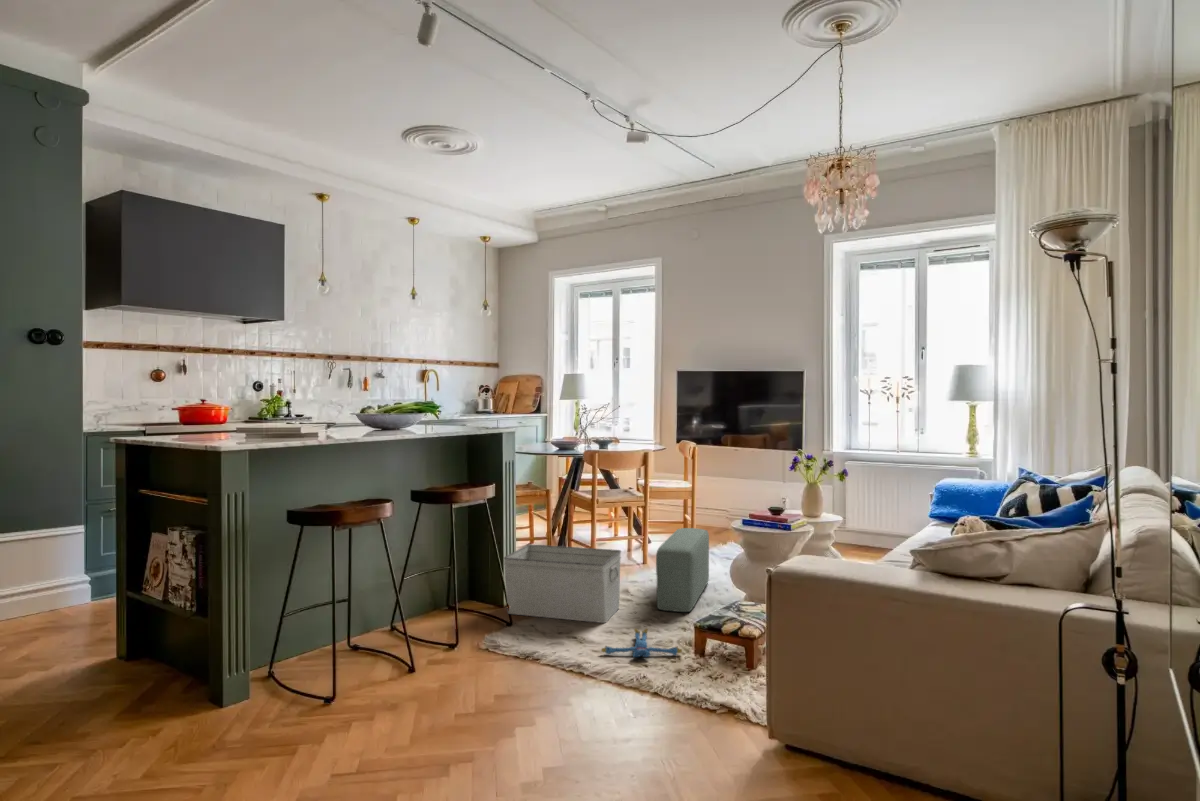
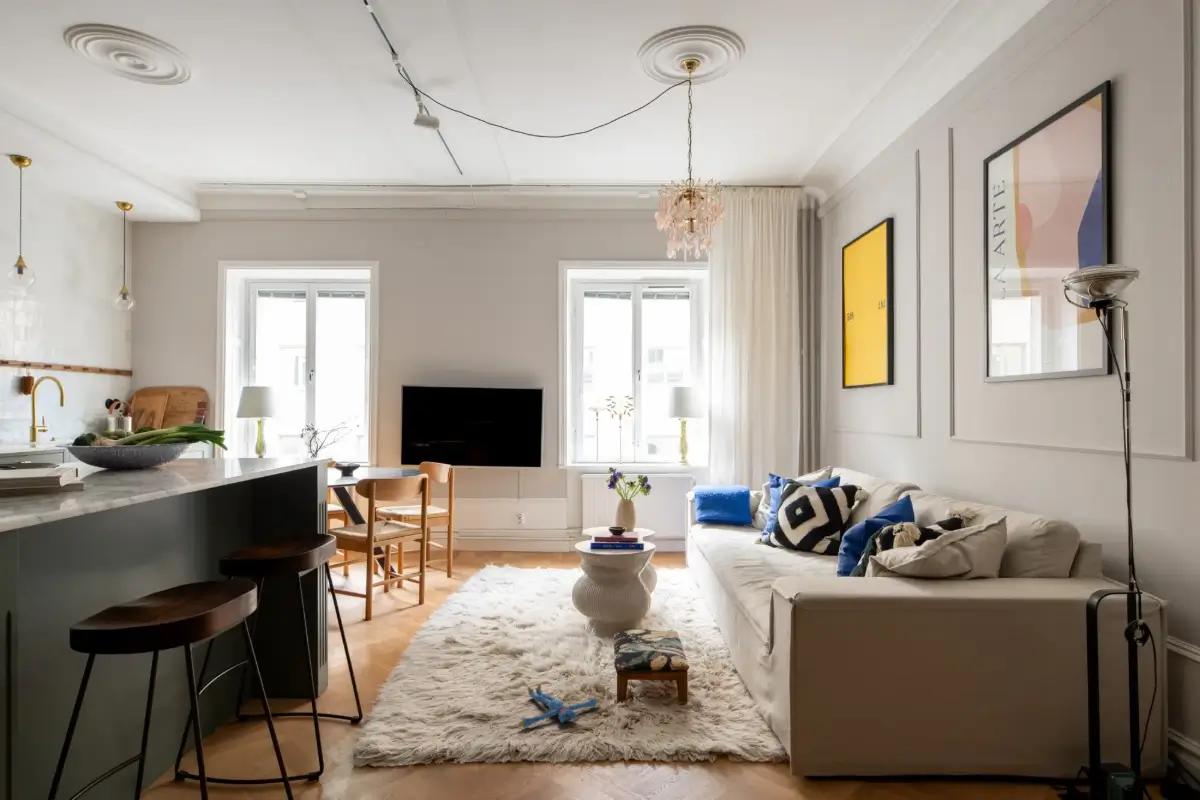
pouf: present [656,528,709,612] -> none [487,558,546,657]
storage bin: present [504,544,621,623] -> none [333,597,475,707]

